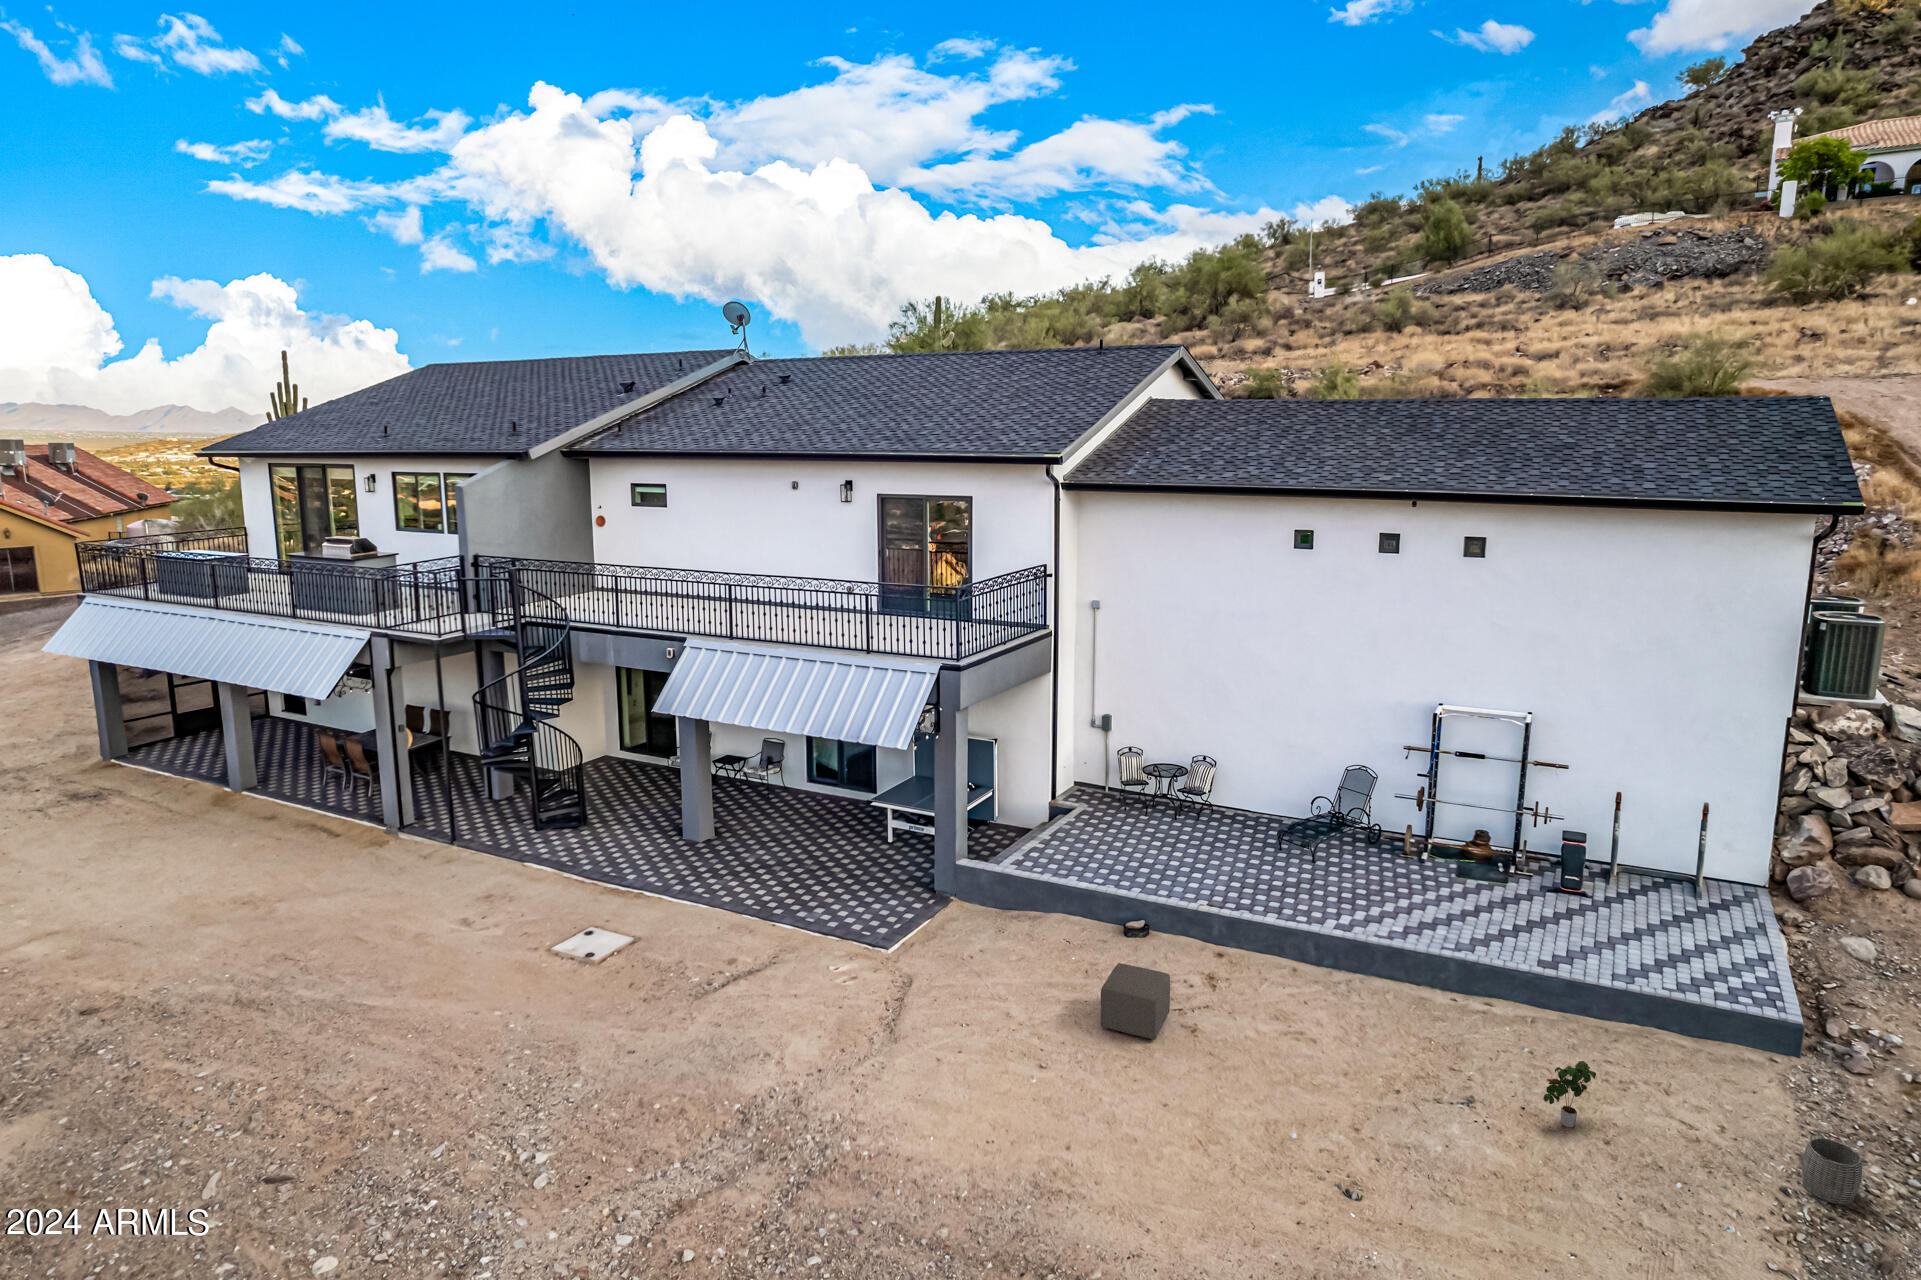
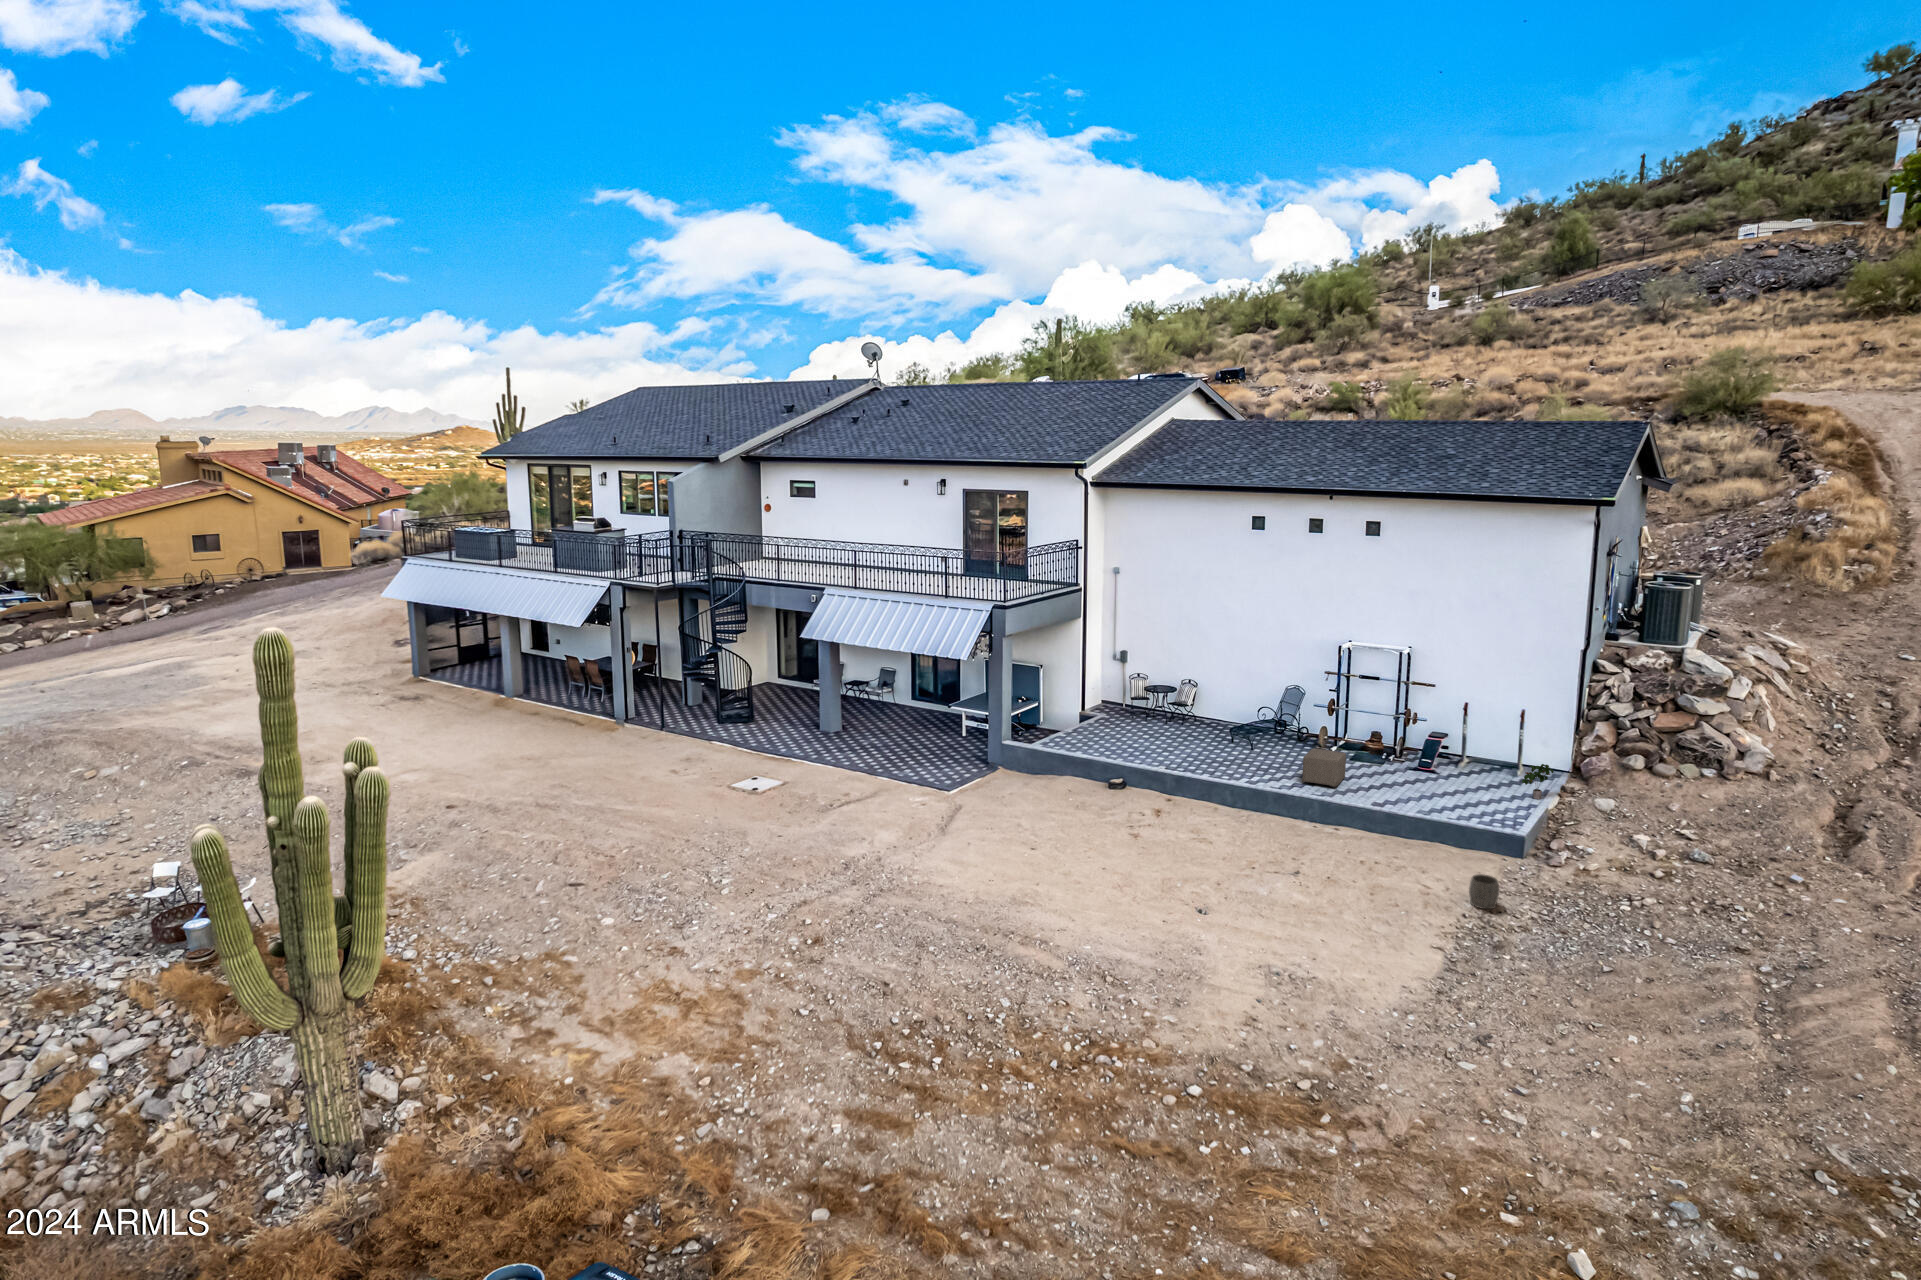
ottoman: present [1101,963,1170,1040] -> present [1302,748,1346,787]
potted plant: present [1544,1061,1596,1127] -> present [1522,764,1554,799]

